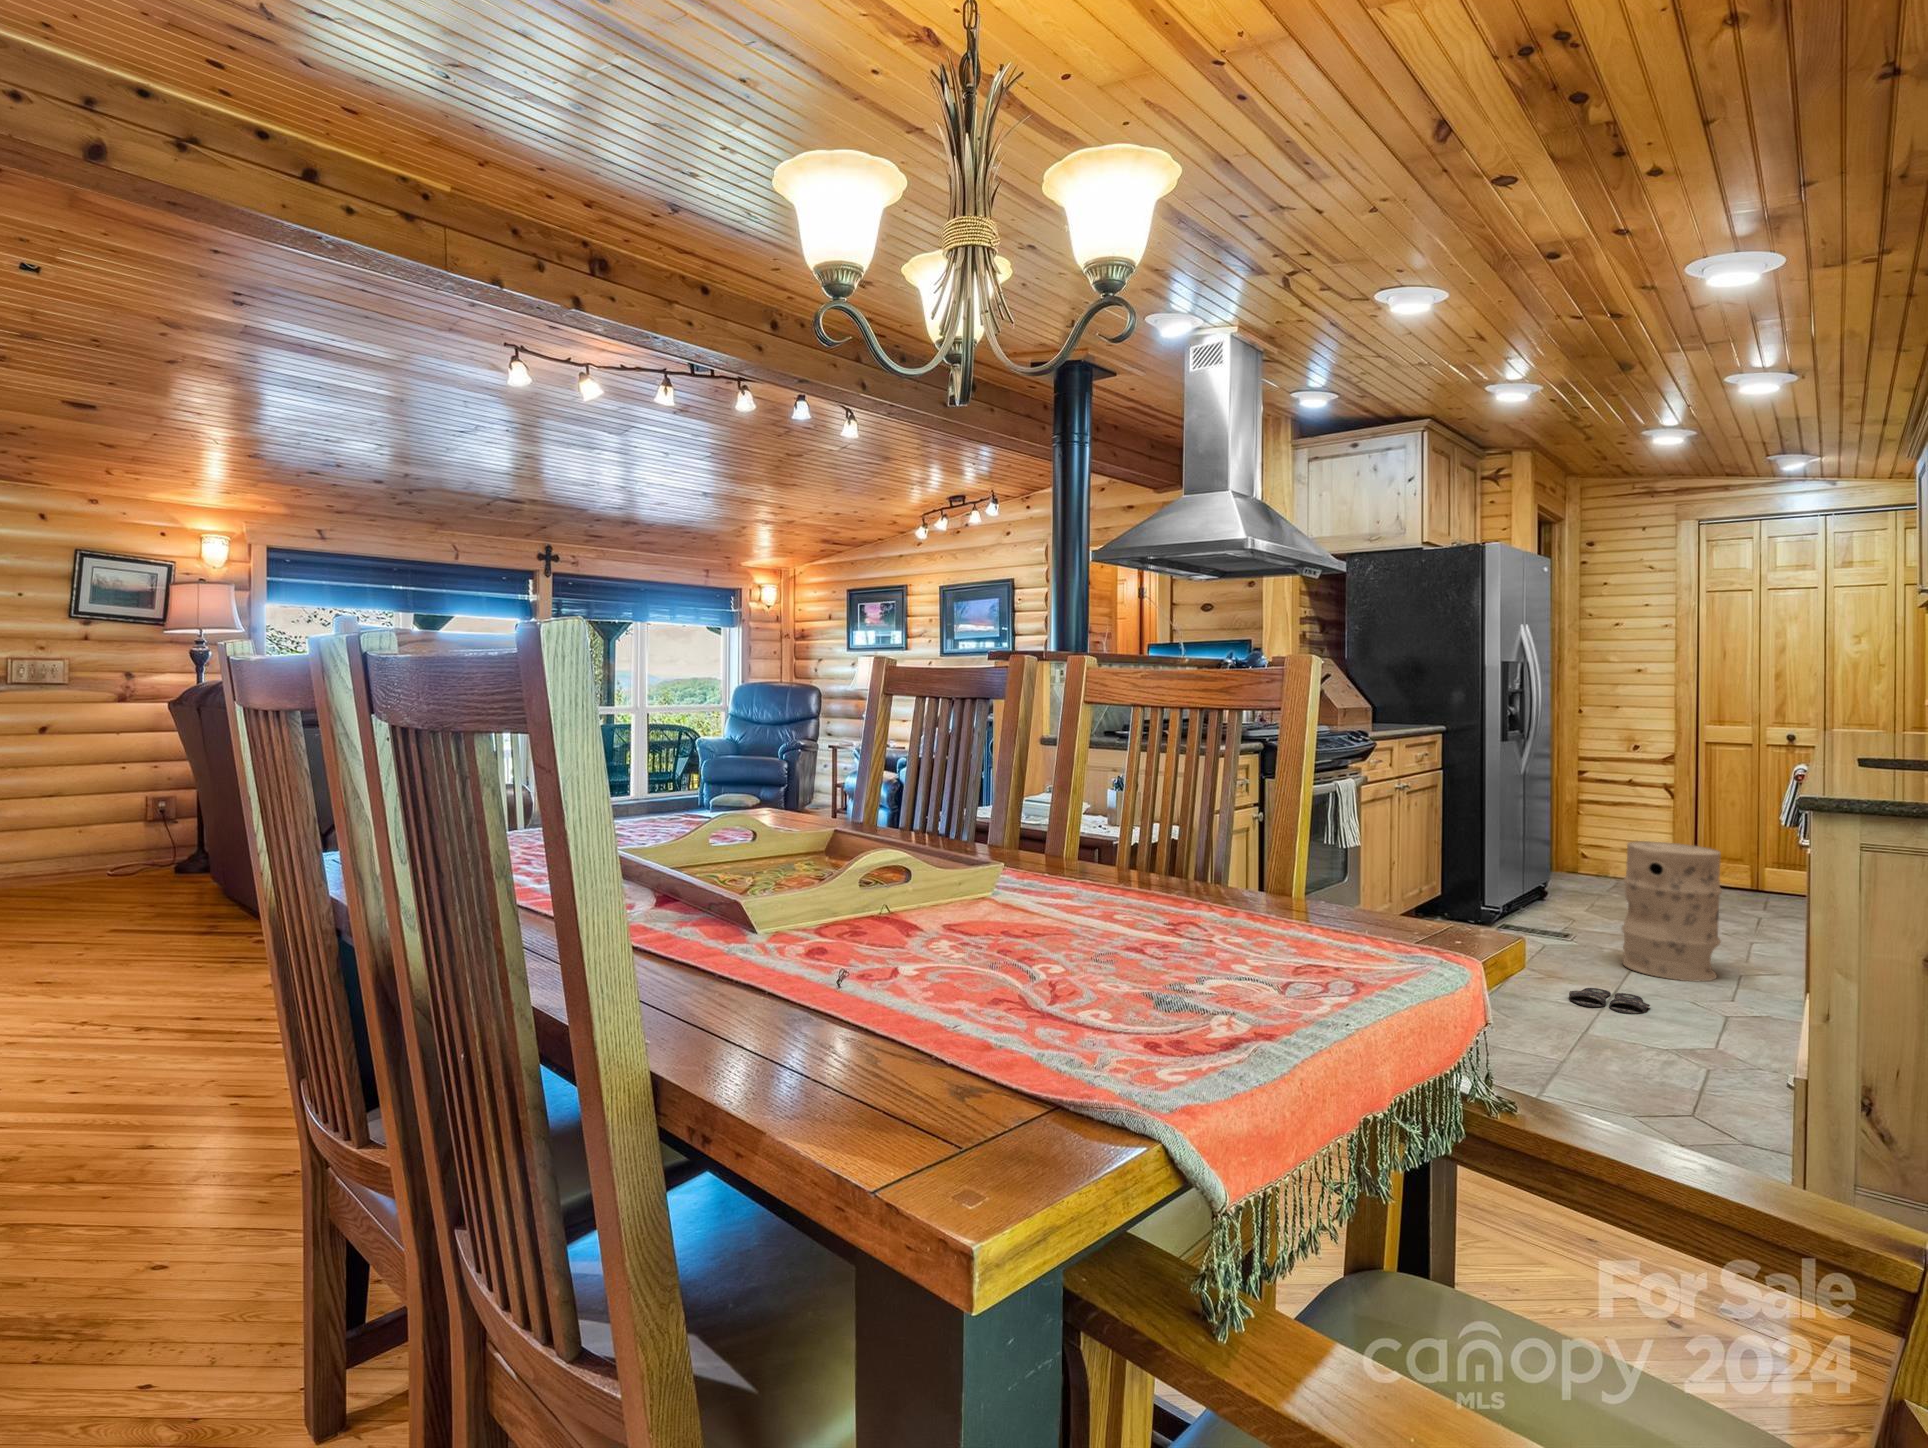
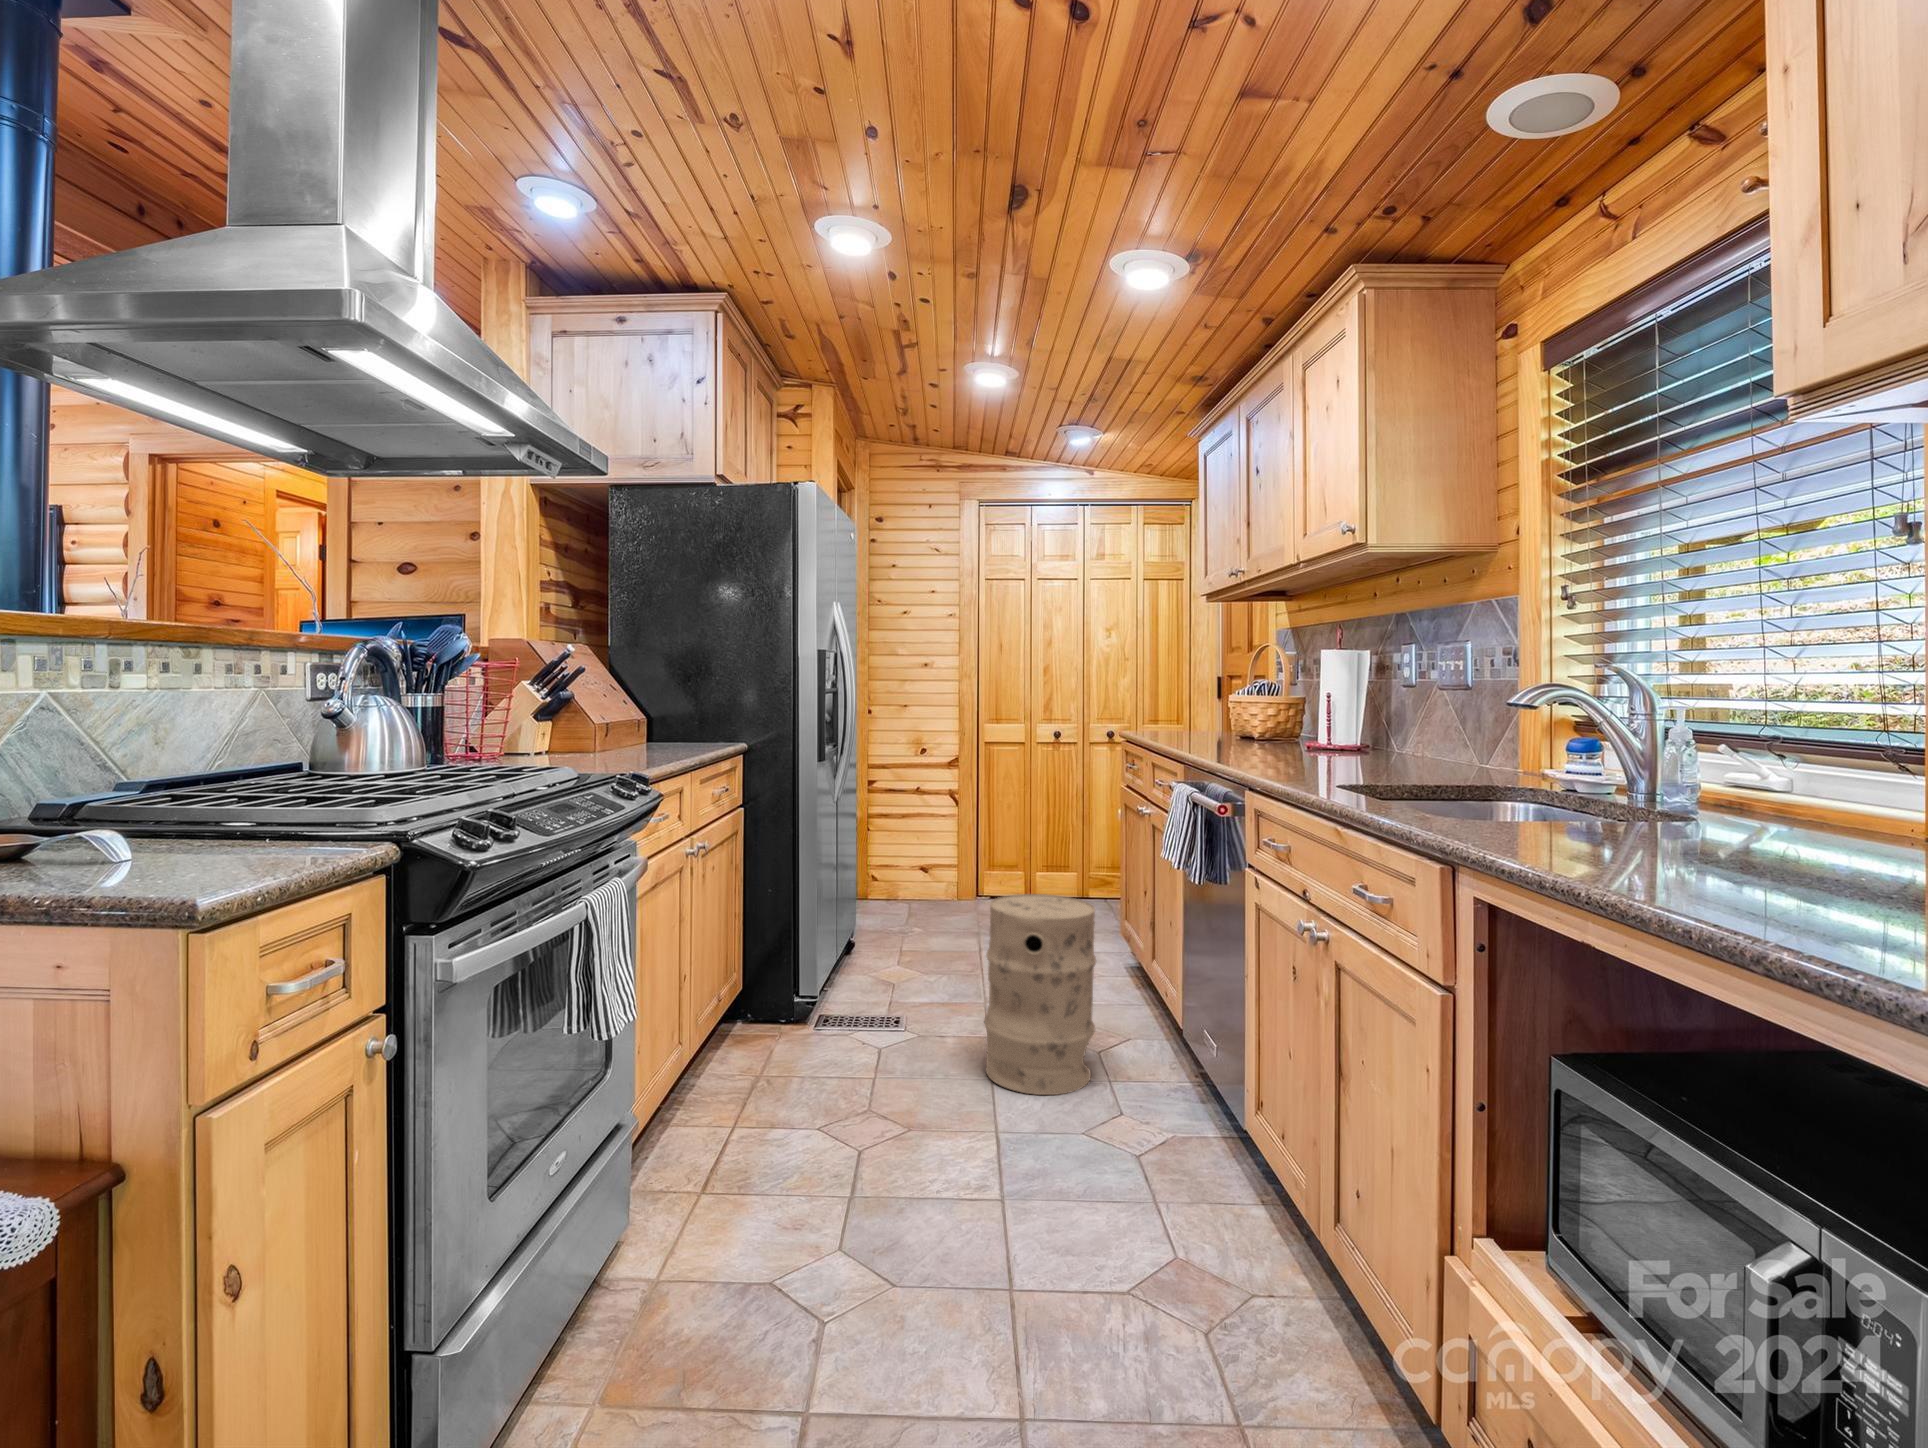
slippers: present [1569,988,1650,1014] -> none [964,1159,1074,1226]

